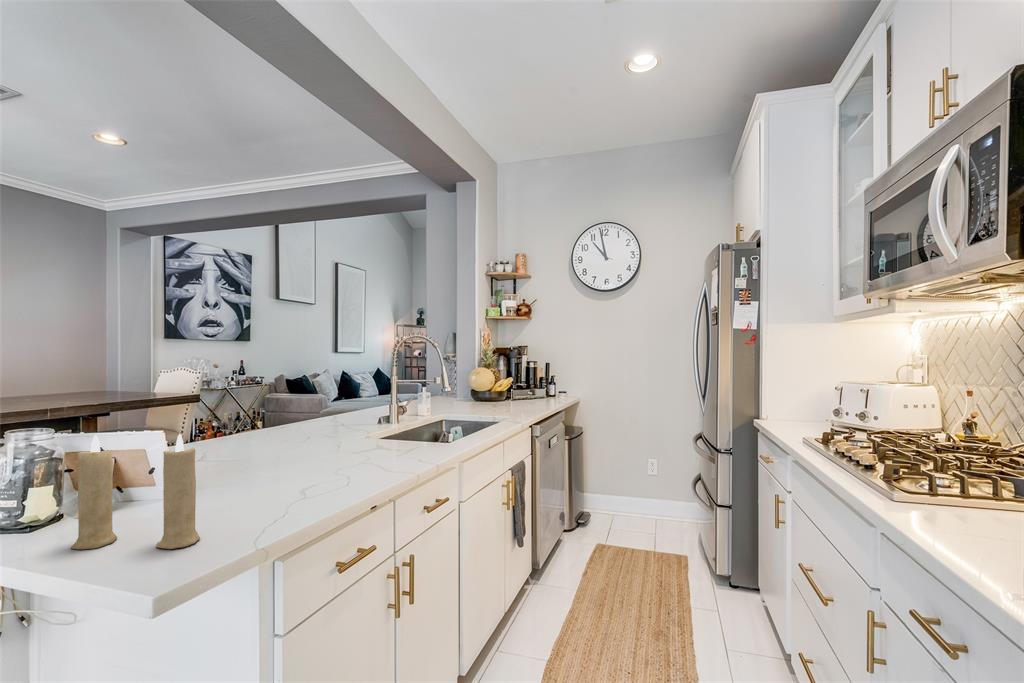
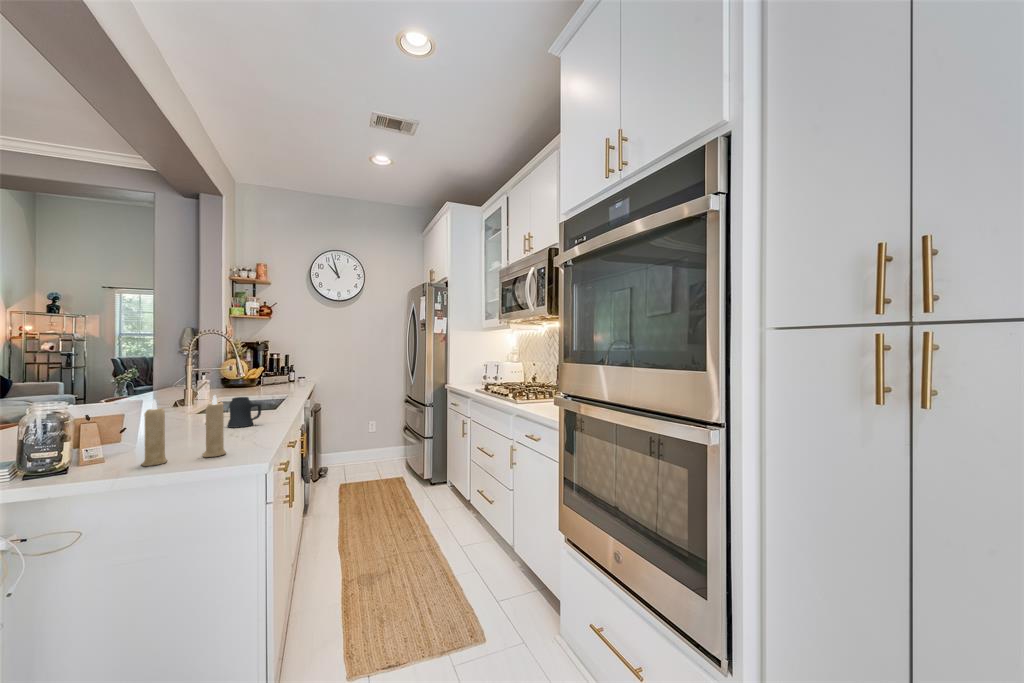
mug: none [336,426,377,475] -> present [227,397,261,428]

